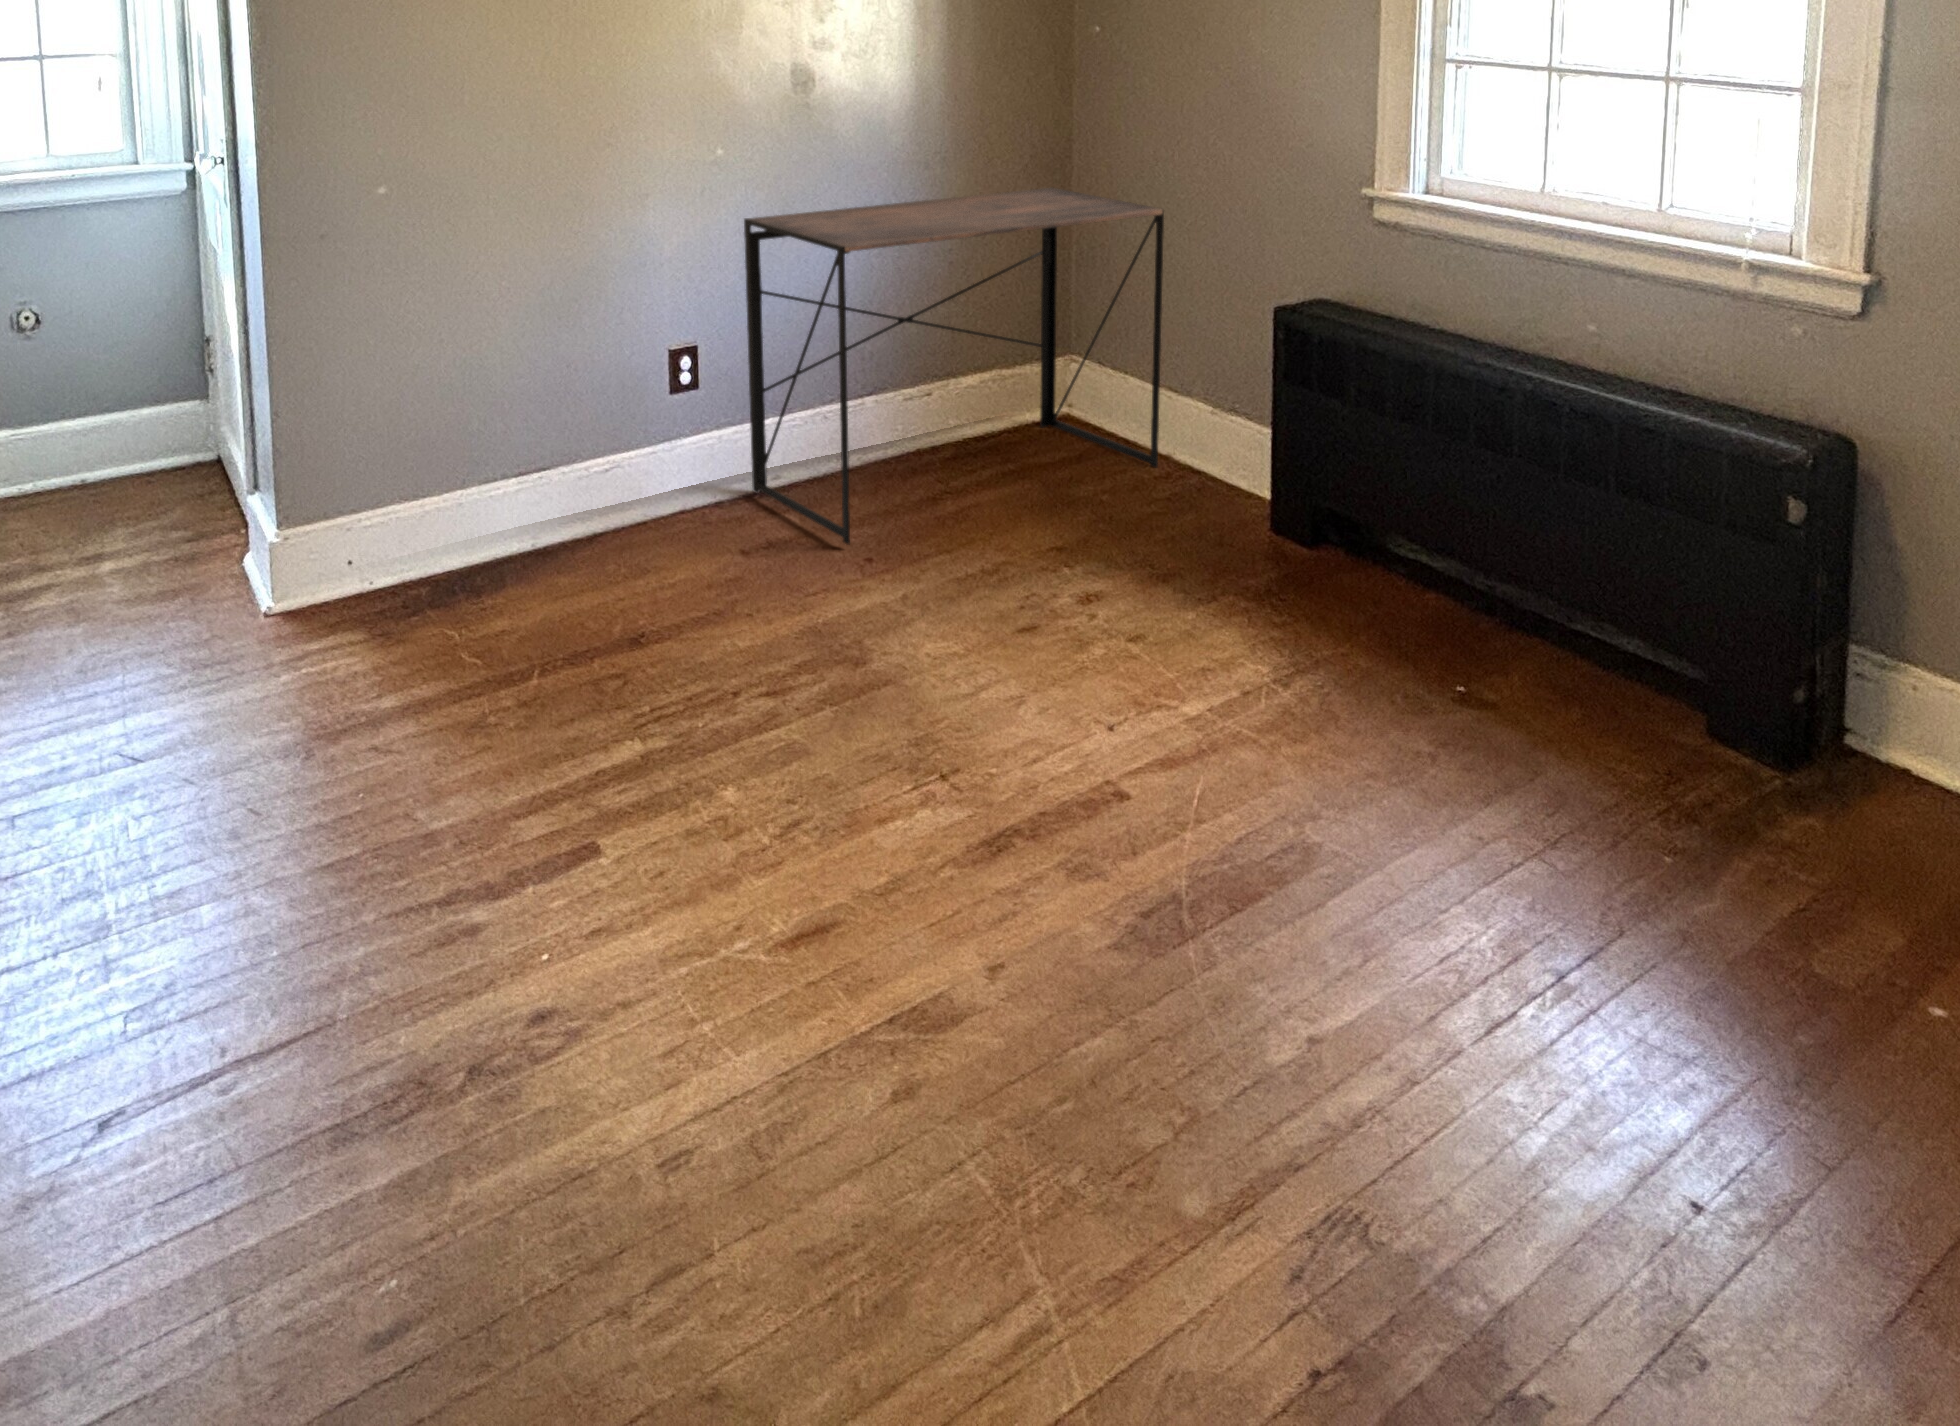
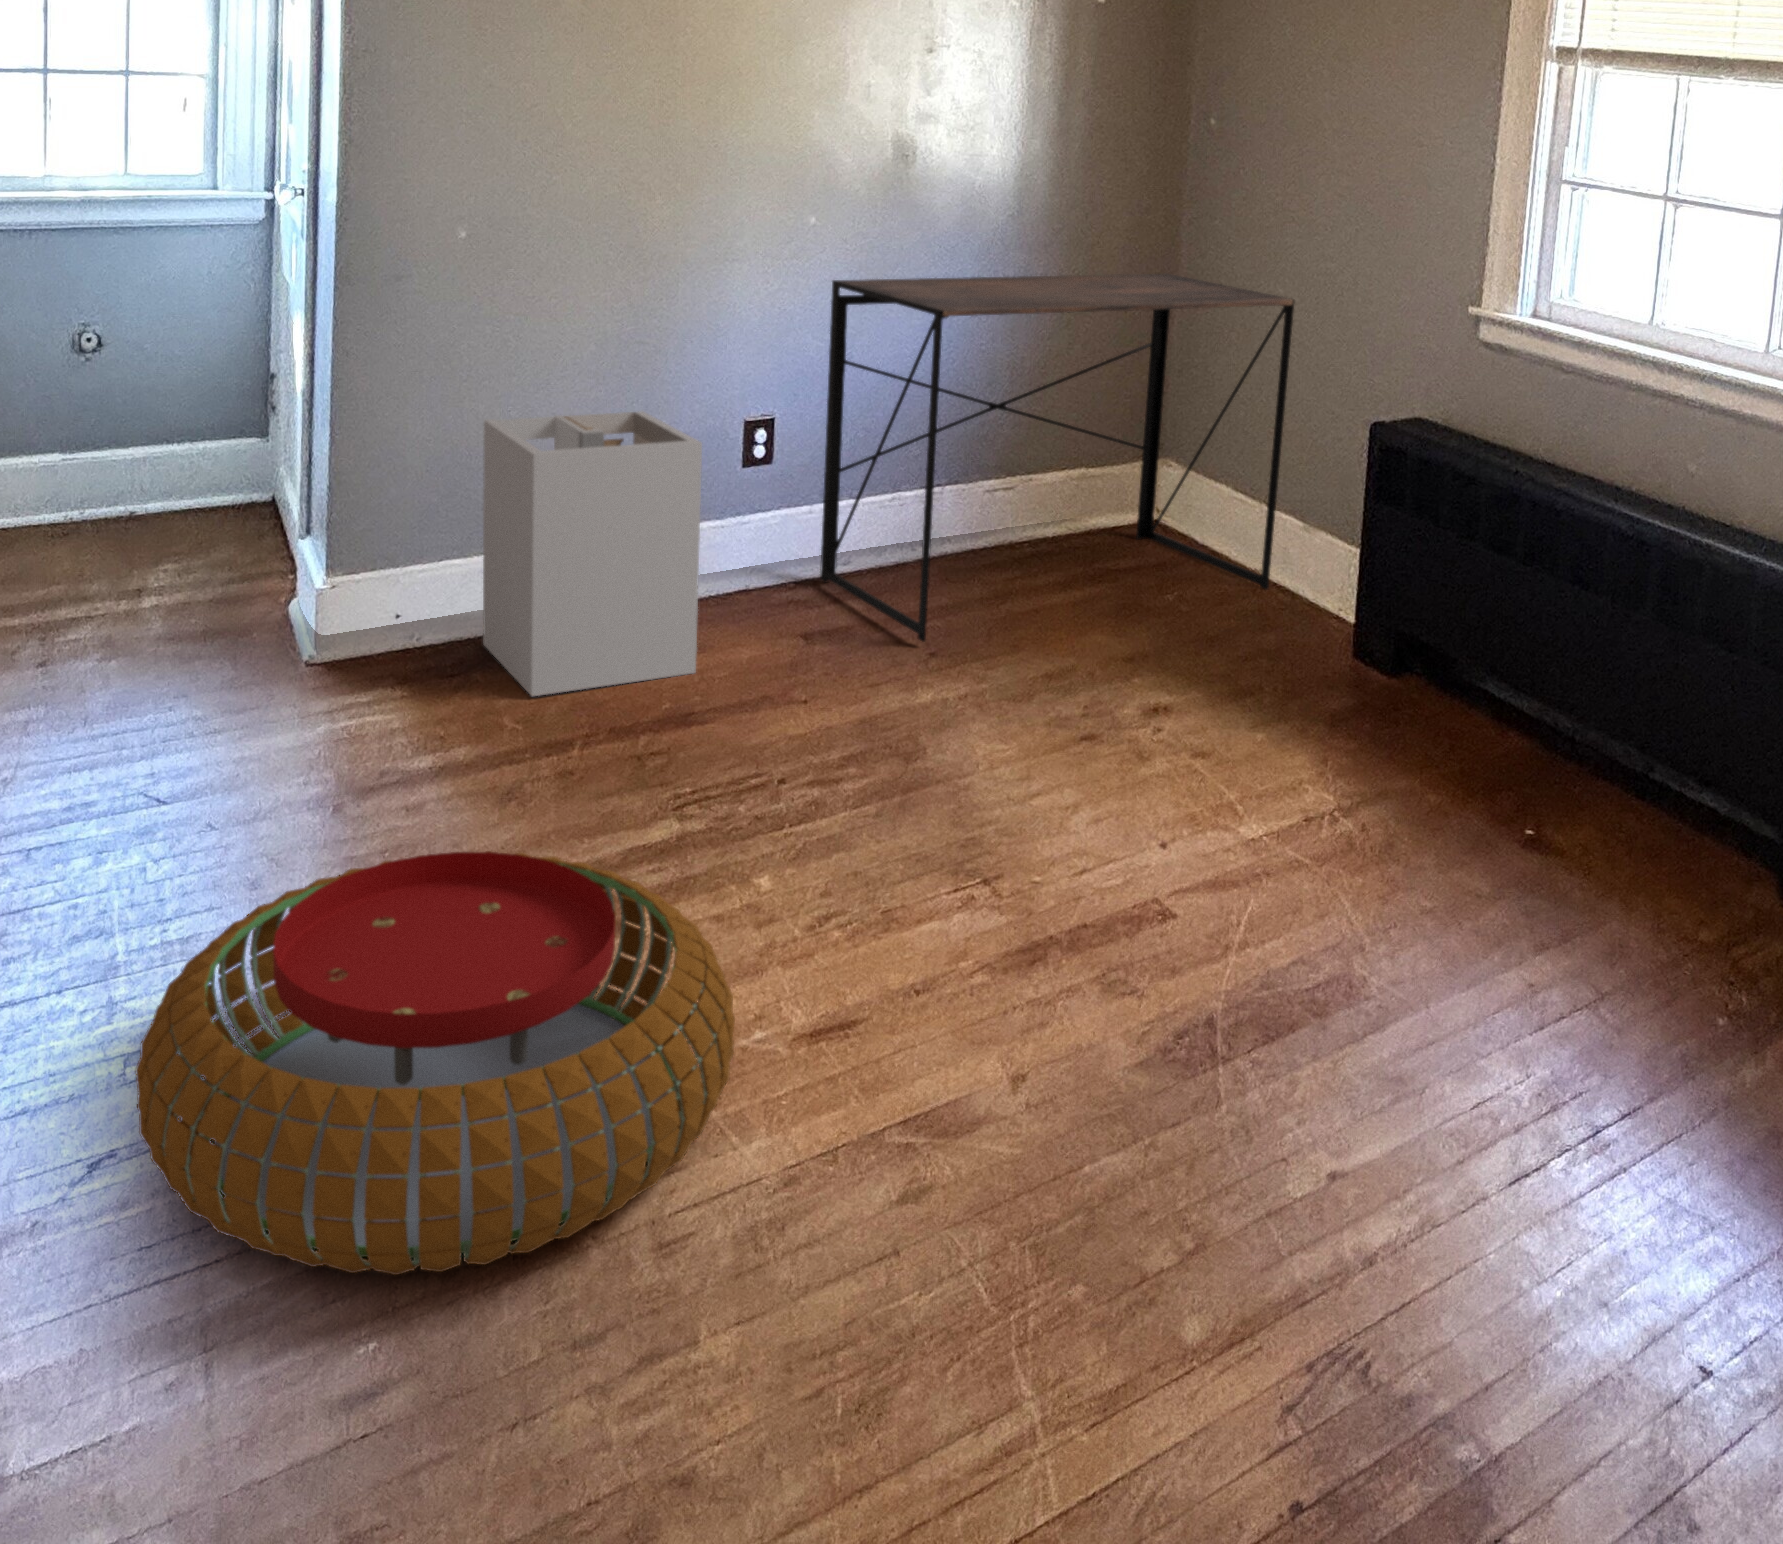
laundry hamper: none [423,355,640,629] -> present [483,411,702,696]
pouf: none [134,791,683,1189] -> present [135,851,735,1275]

